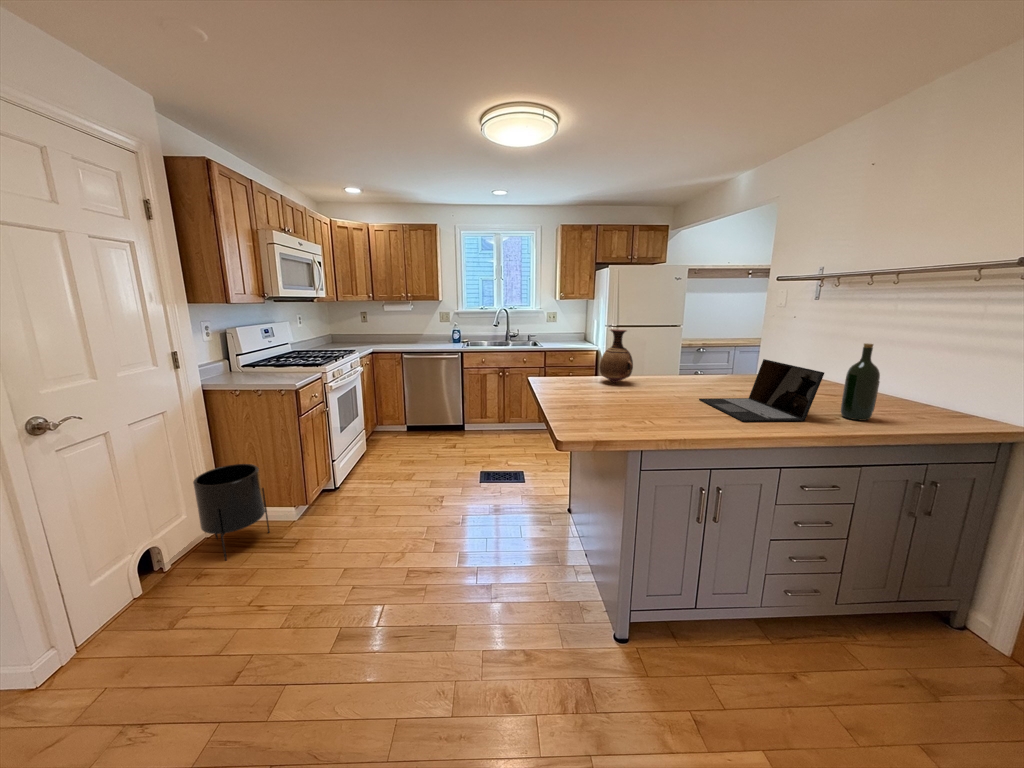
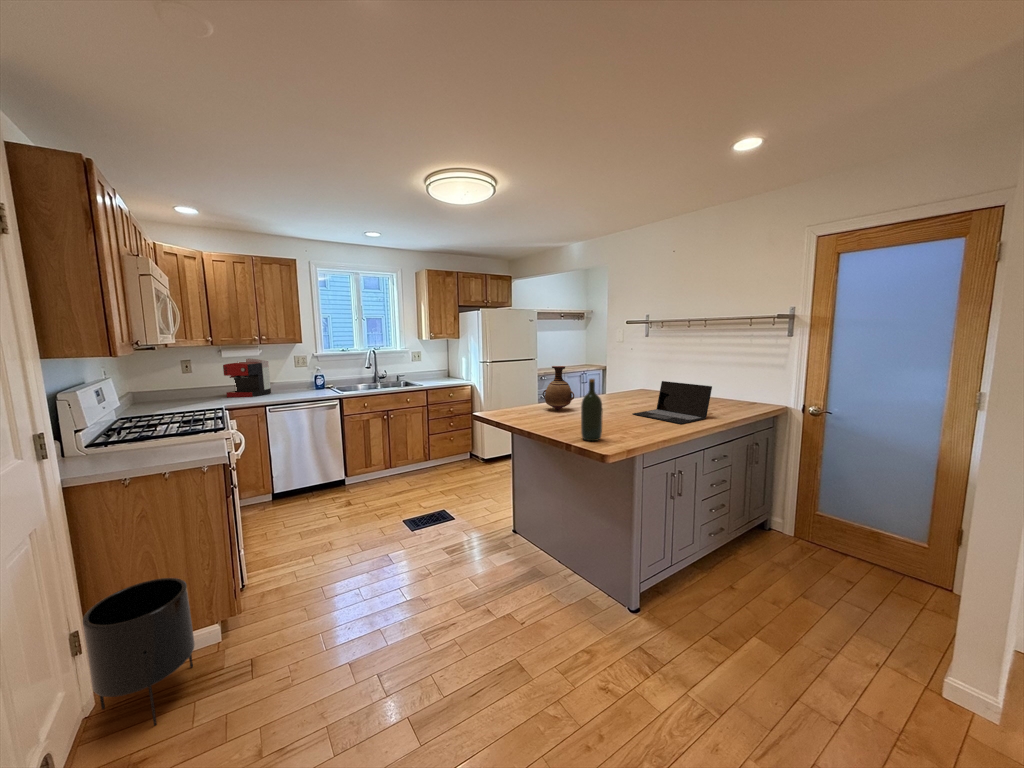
coffee maker: none [386,313,420,345] -> present [223,359,271,397]
wine bottle: present [841,343,880,421] -> present [581,379,603,441]

